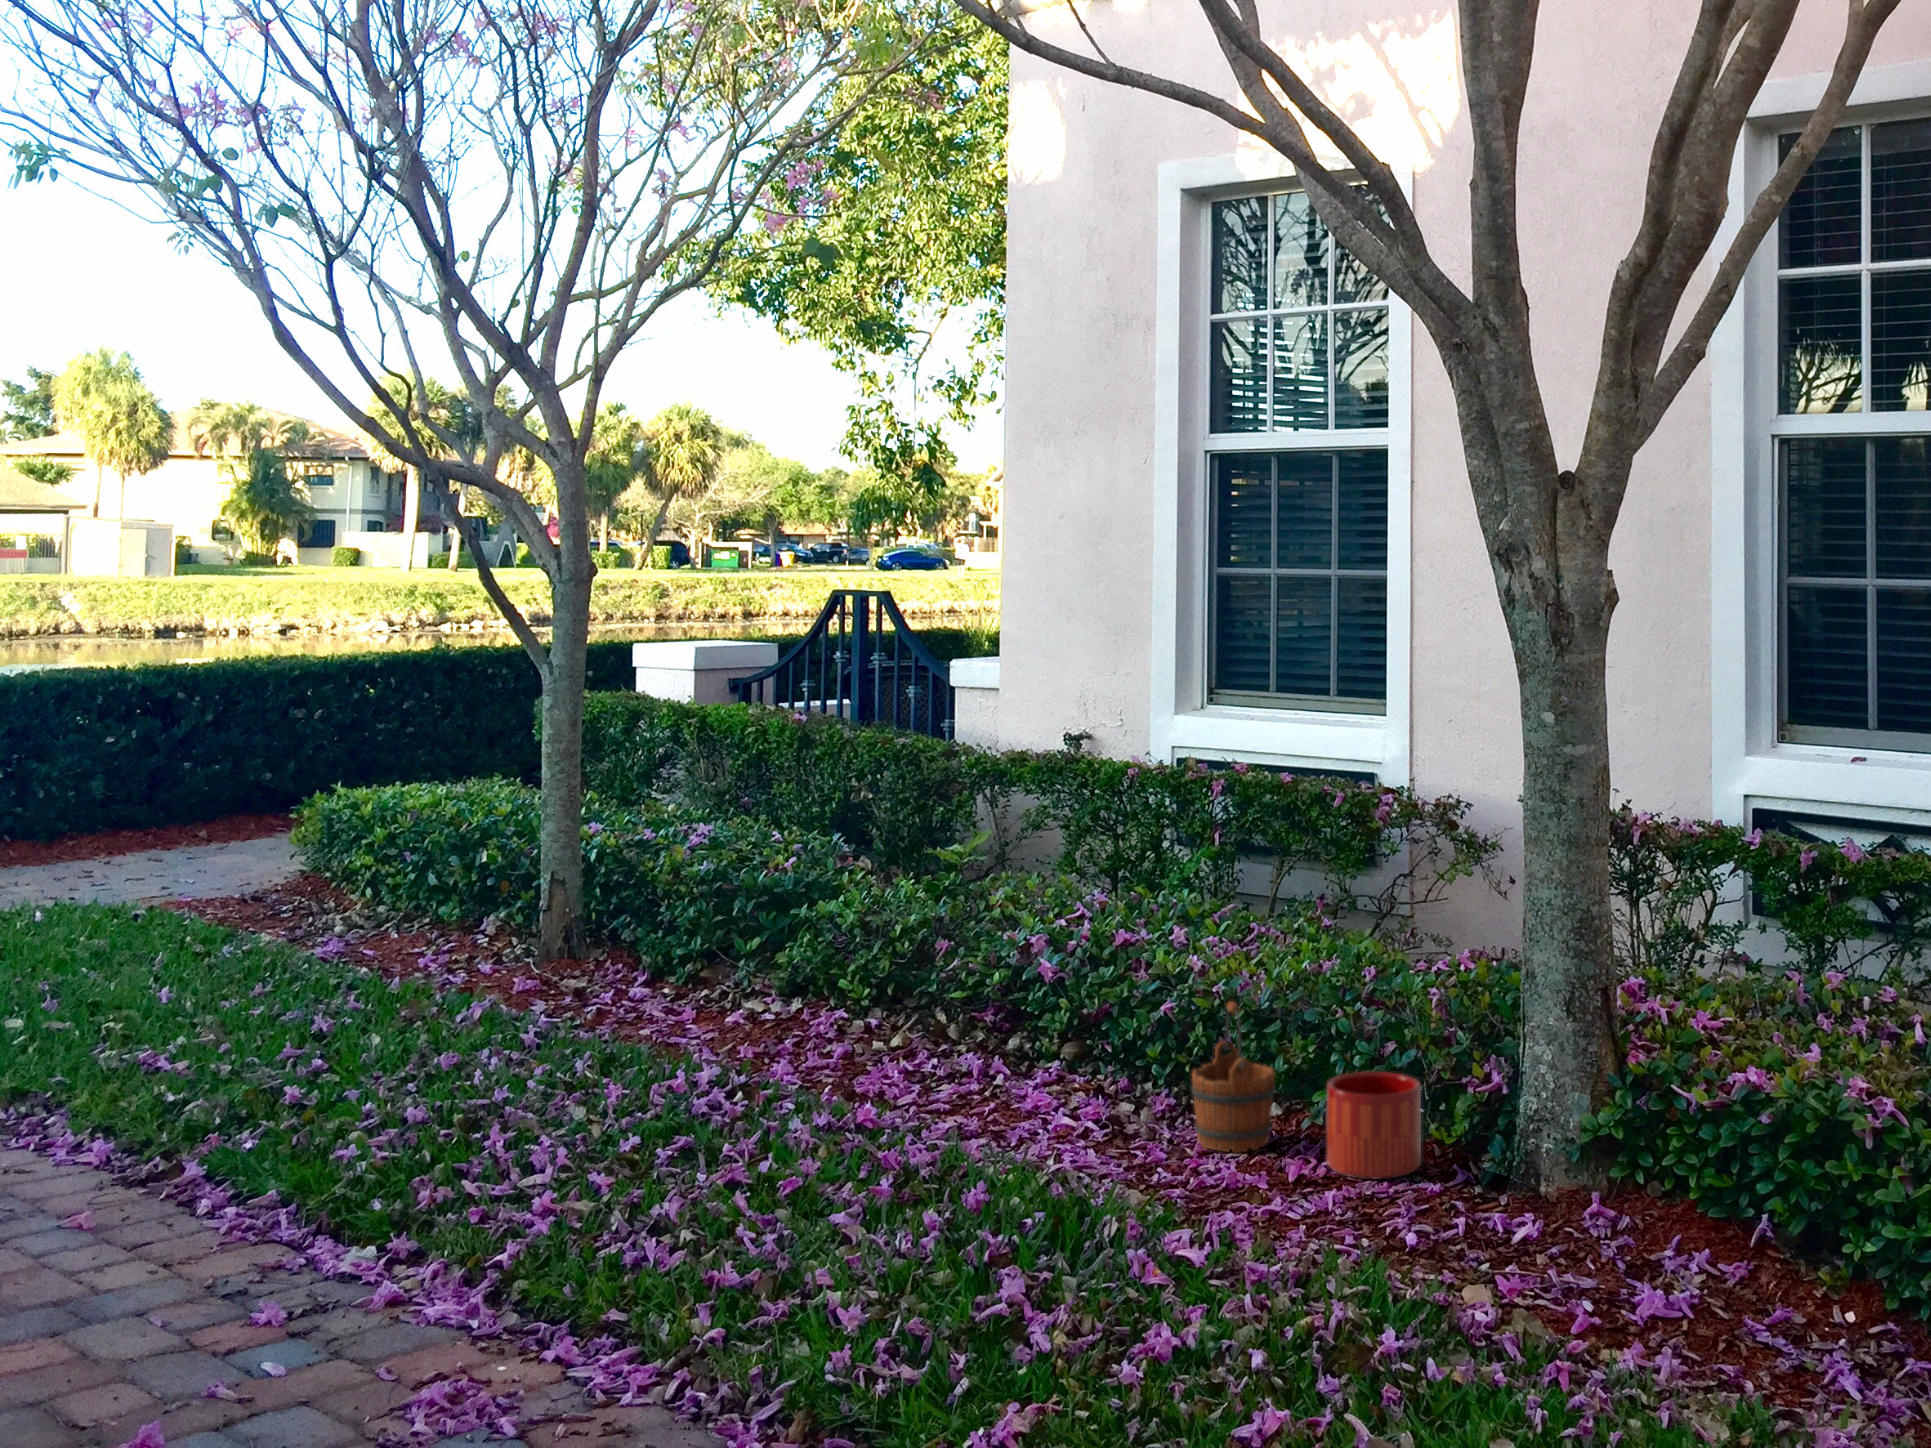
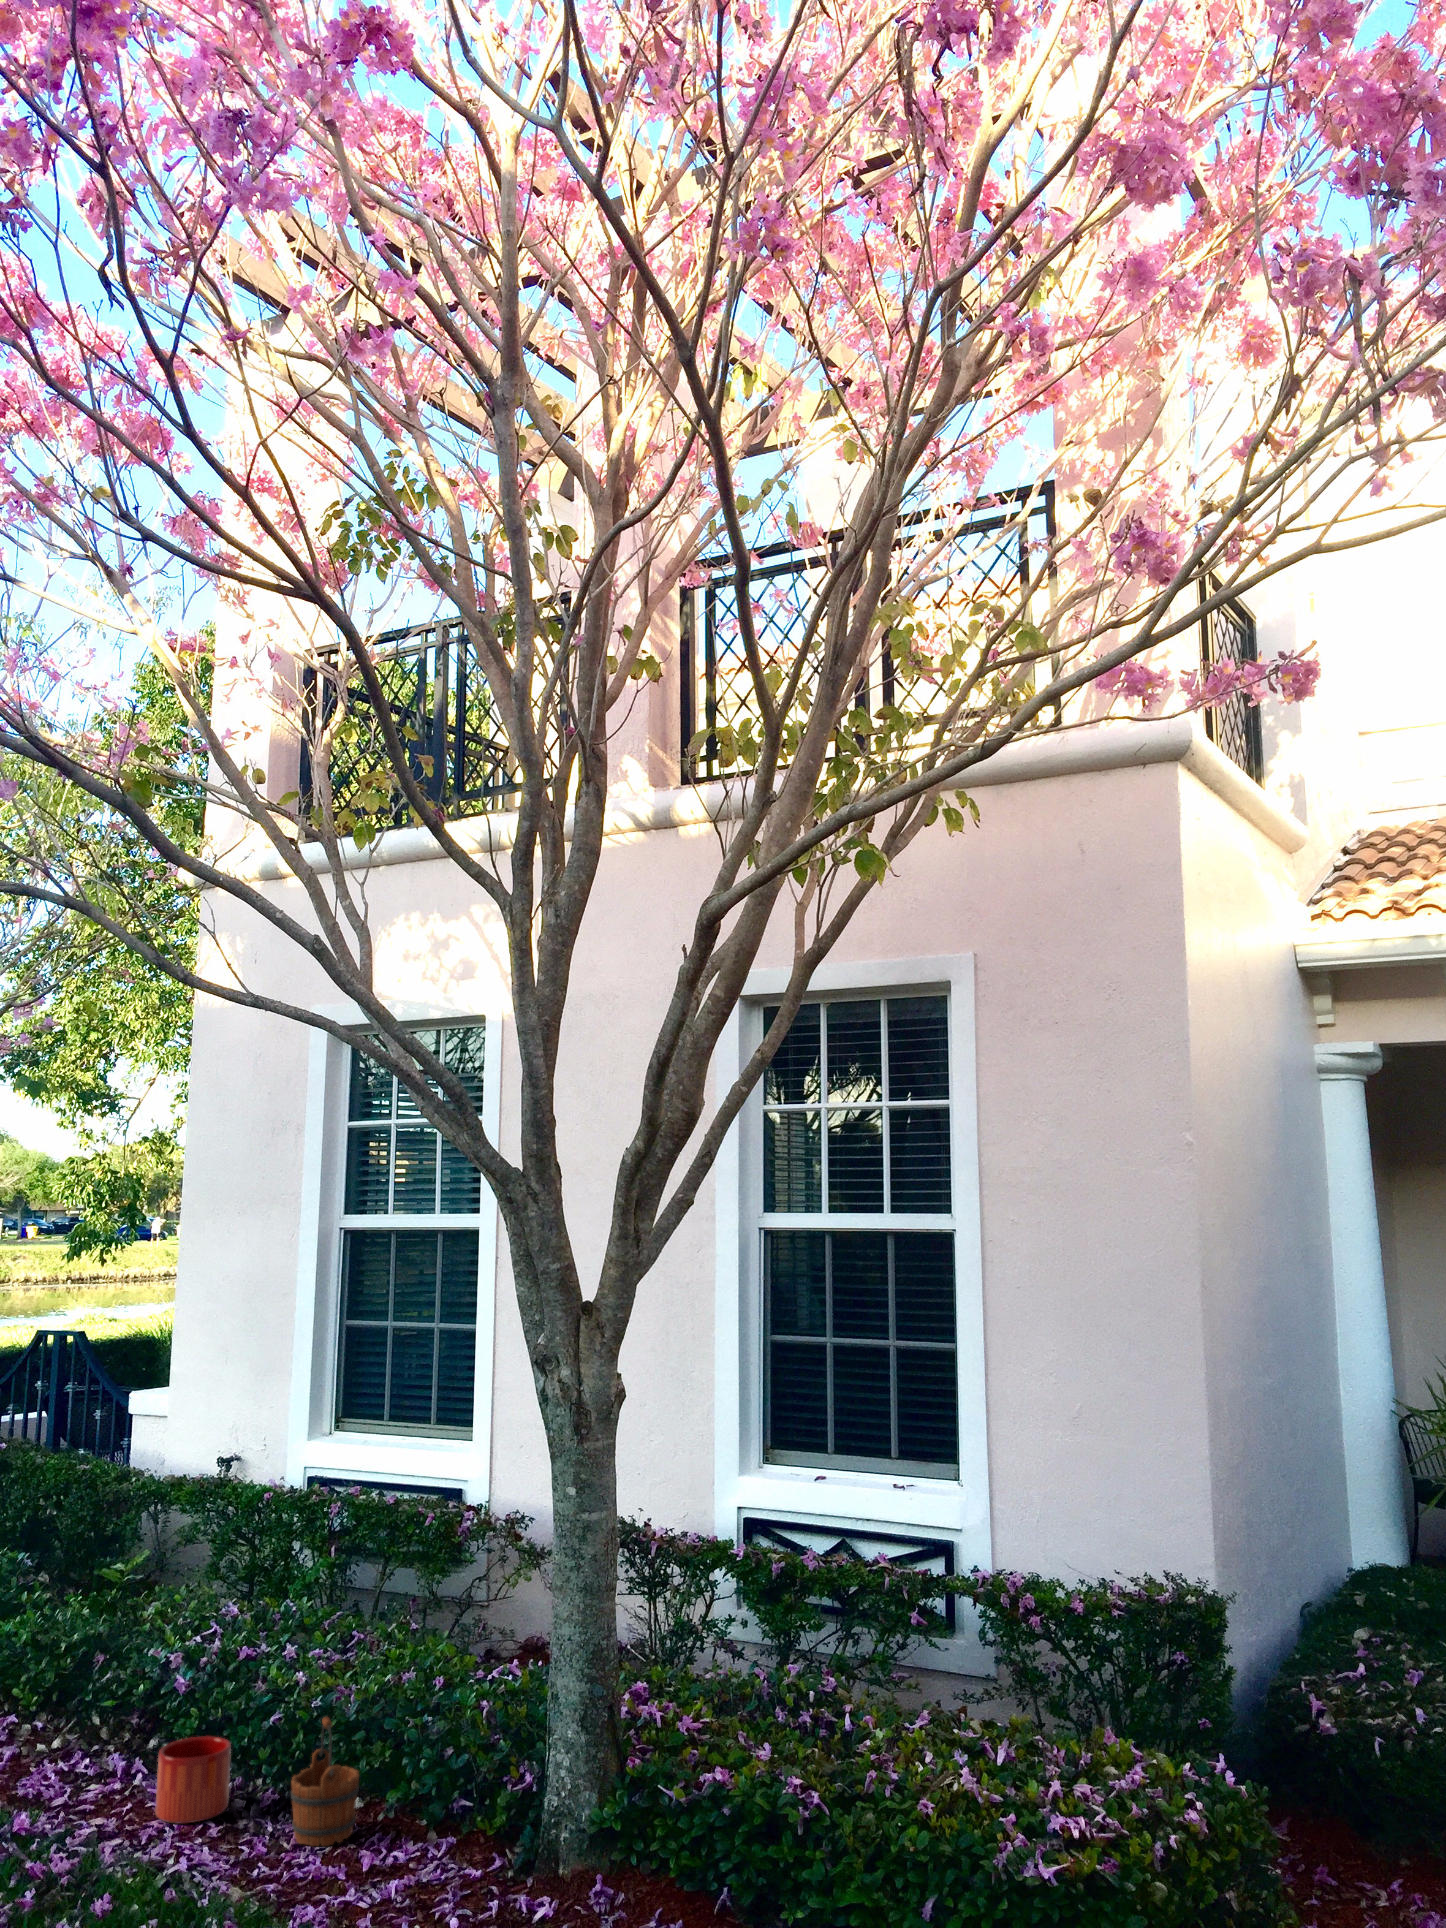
planter: present [1327,1072,1421,1180] -> present [155,1736,231,1824]

